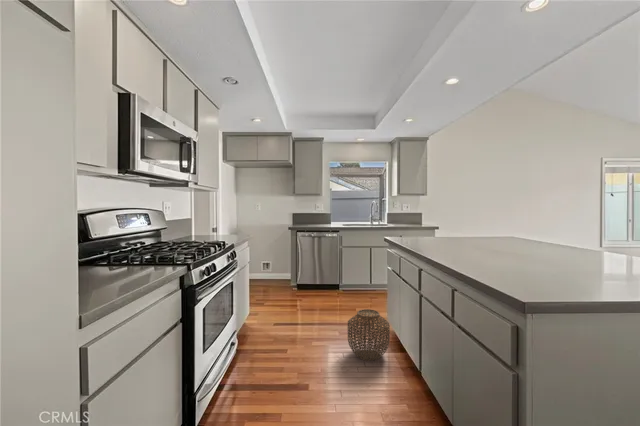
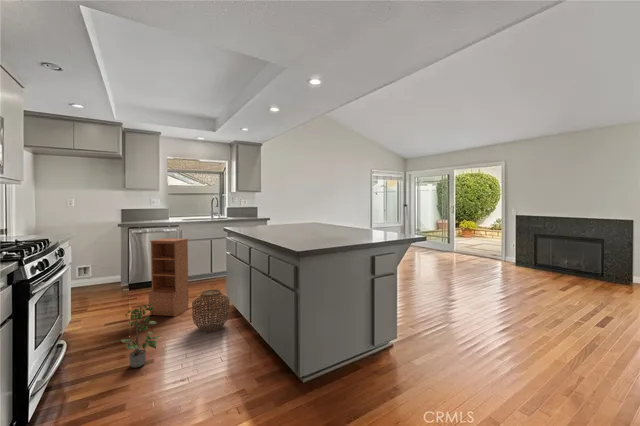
bookcase: none [308,245,346,331] -> present [148,238,189,317]
potted plant: none [275,318,314,389] -> present [121,304,160,368]

